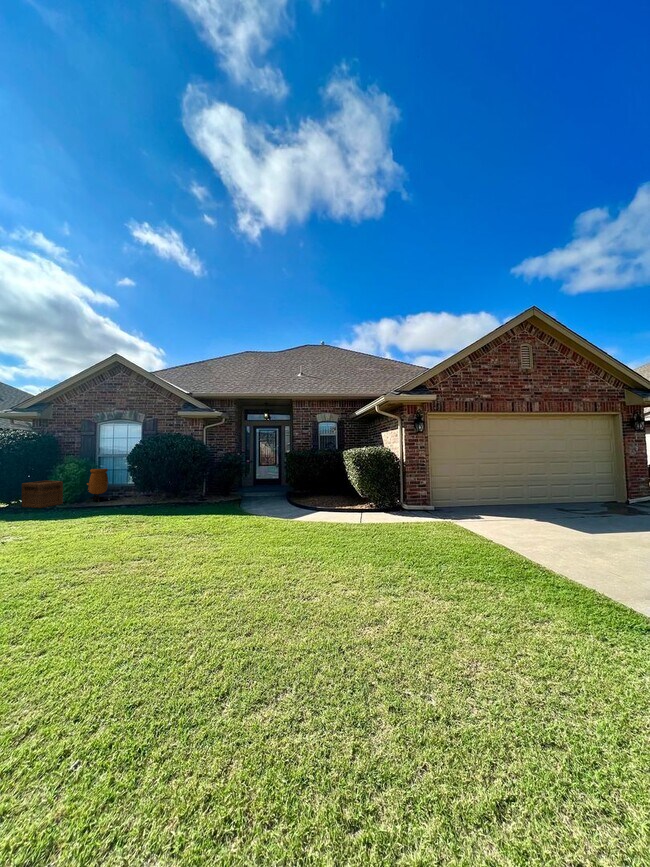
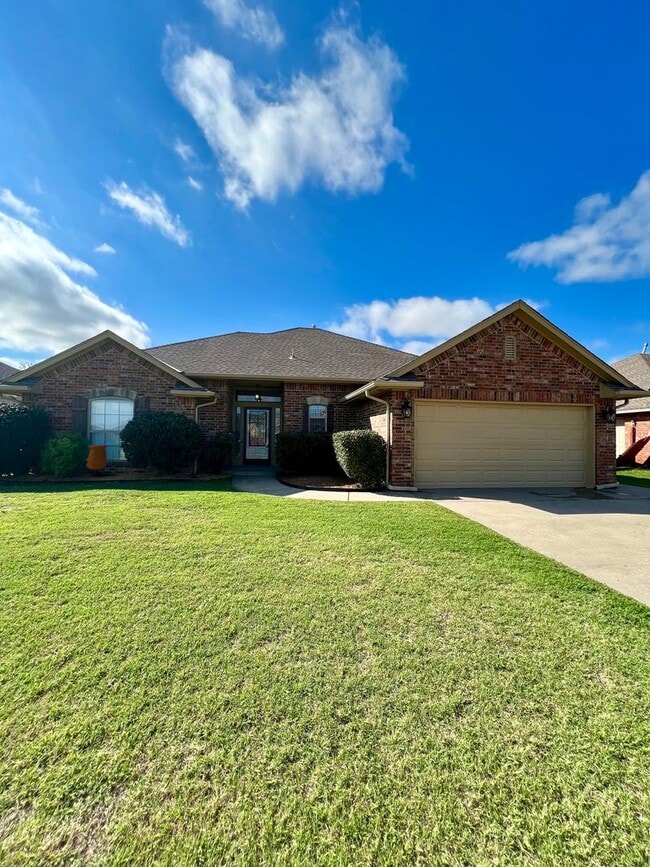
wooden crate: present [22,481,63,508] -> none [23,455,63,481]

